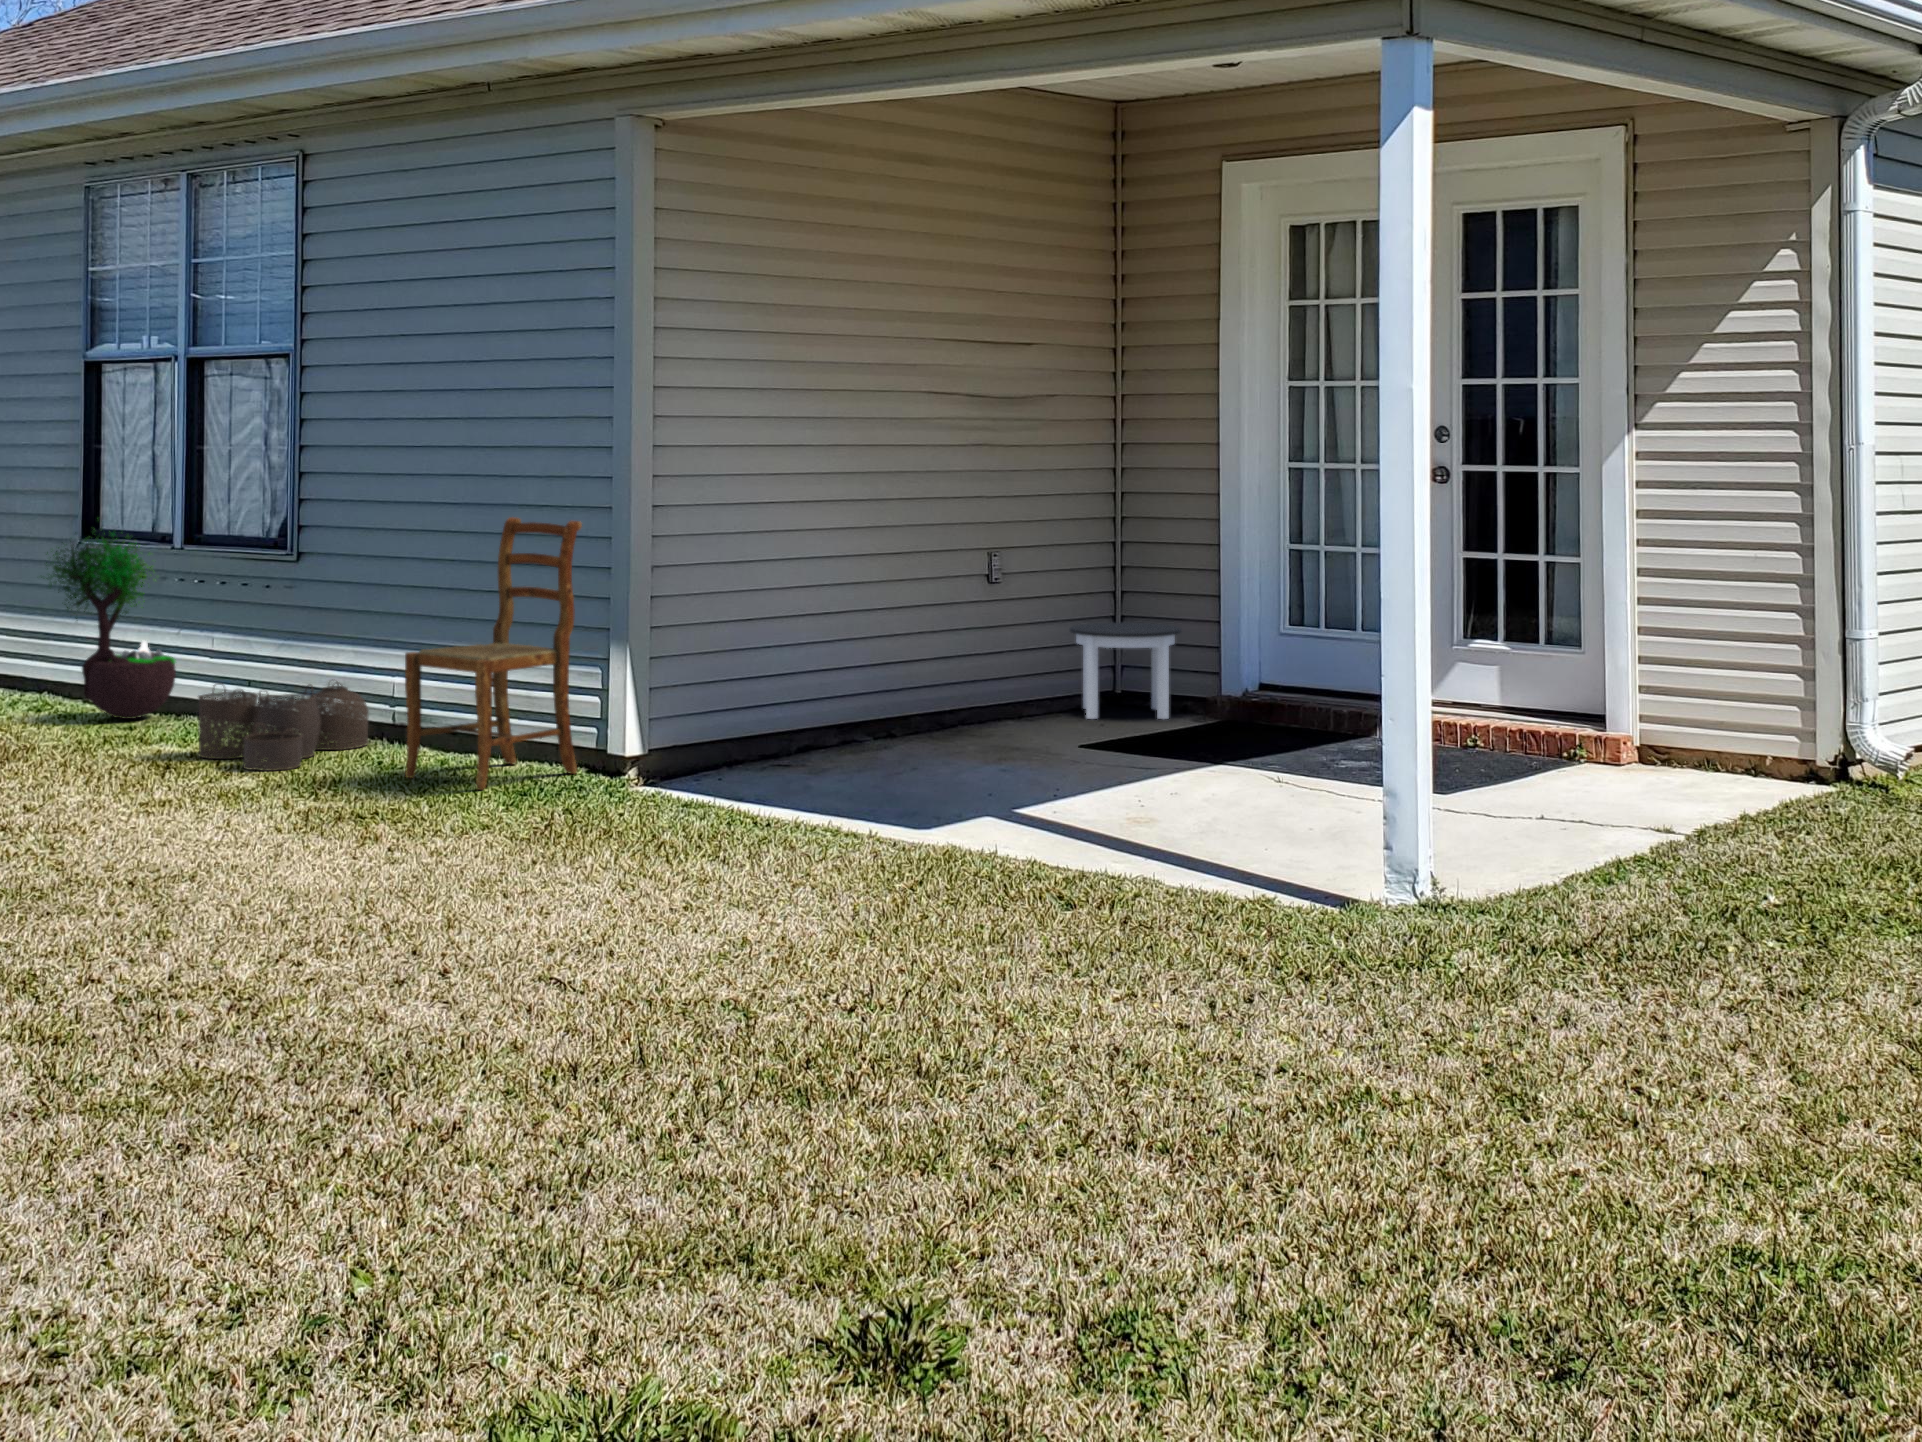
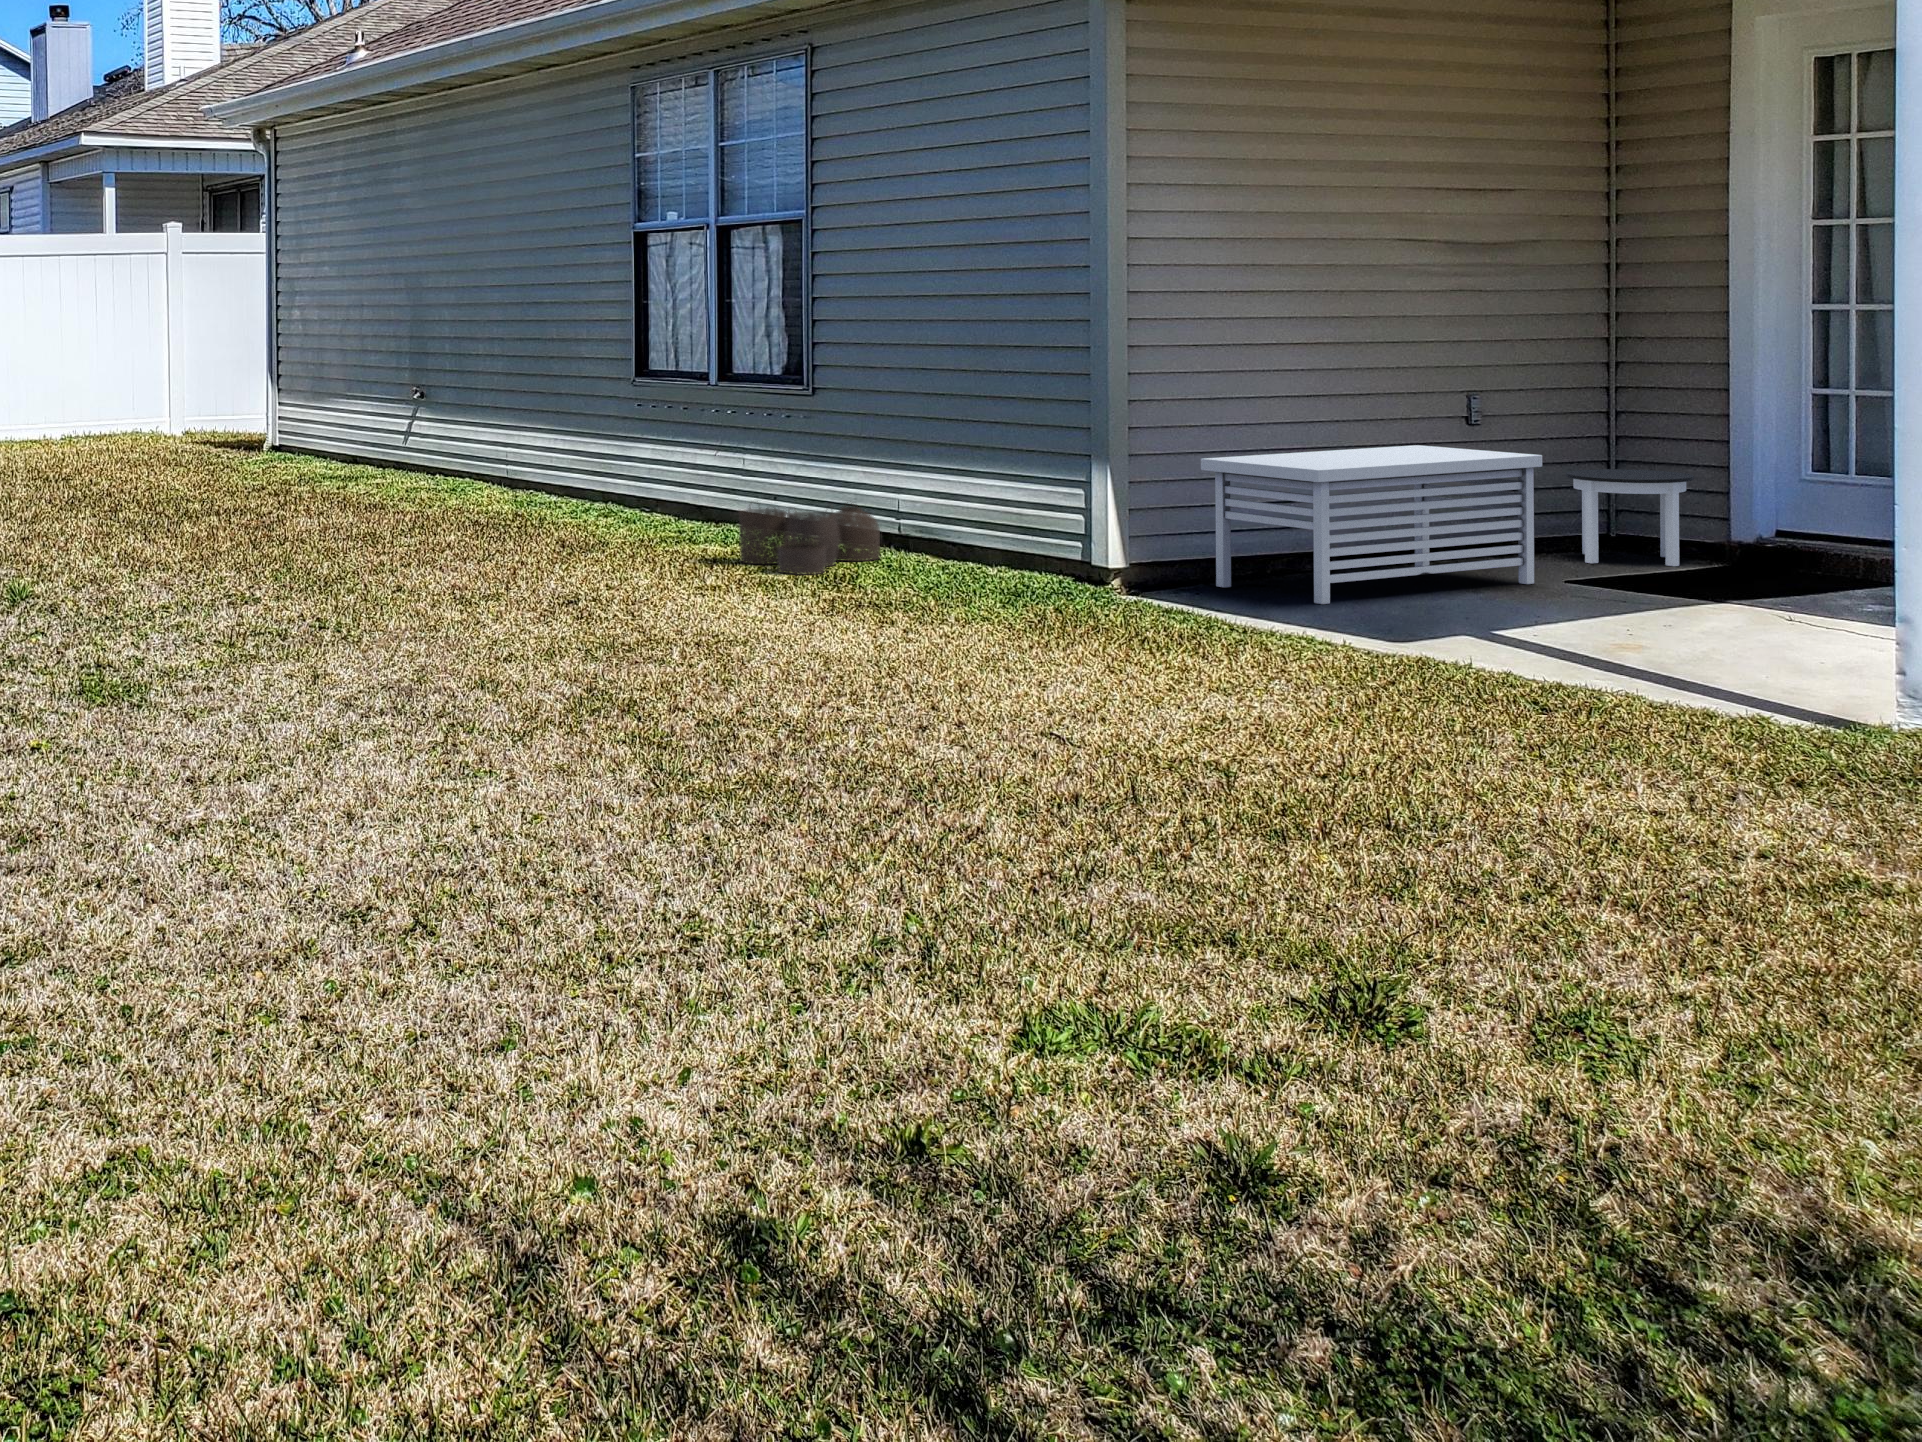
chair: present [405,517,582,790] -> none [912,360,1068,597]
potted tree: present [41,530,176,719] -> none [604,362,718,532]
storage bench: none [721,604,1051,781] -> present [1201,445,1542,604]

